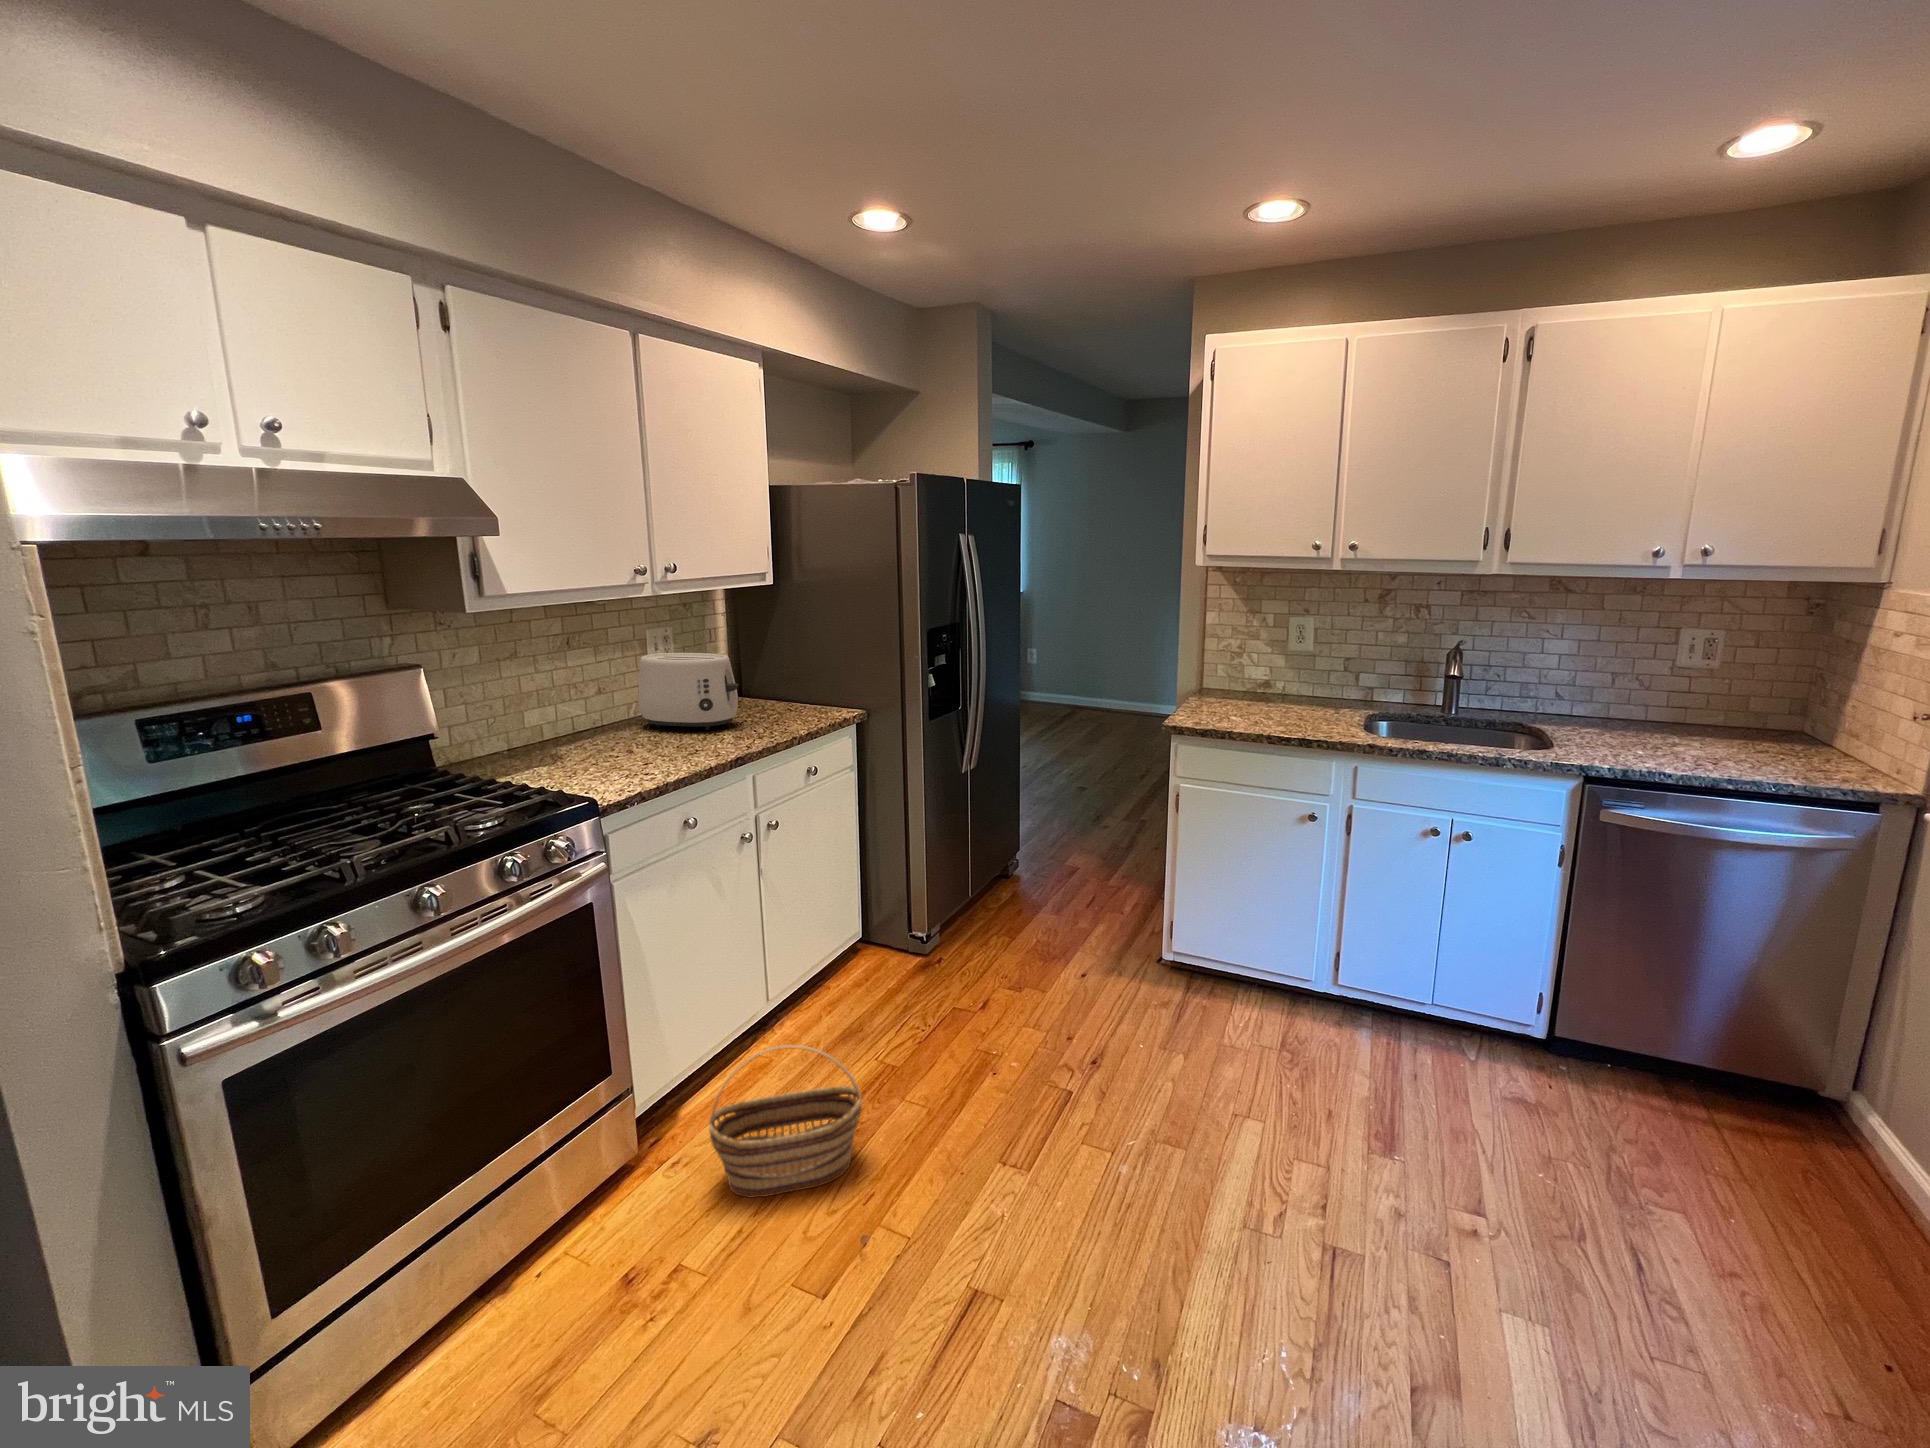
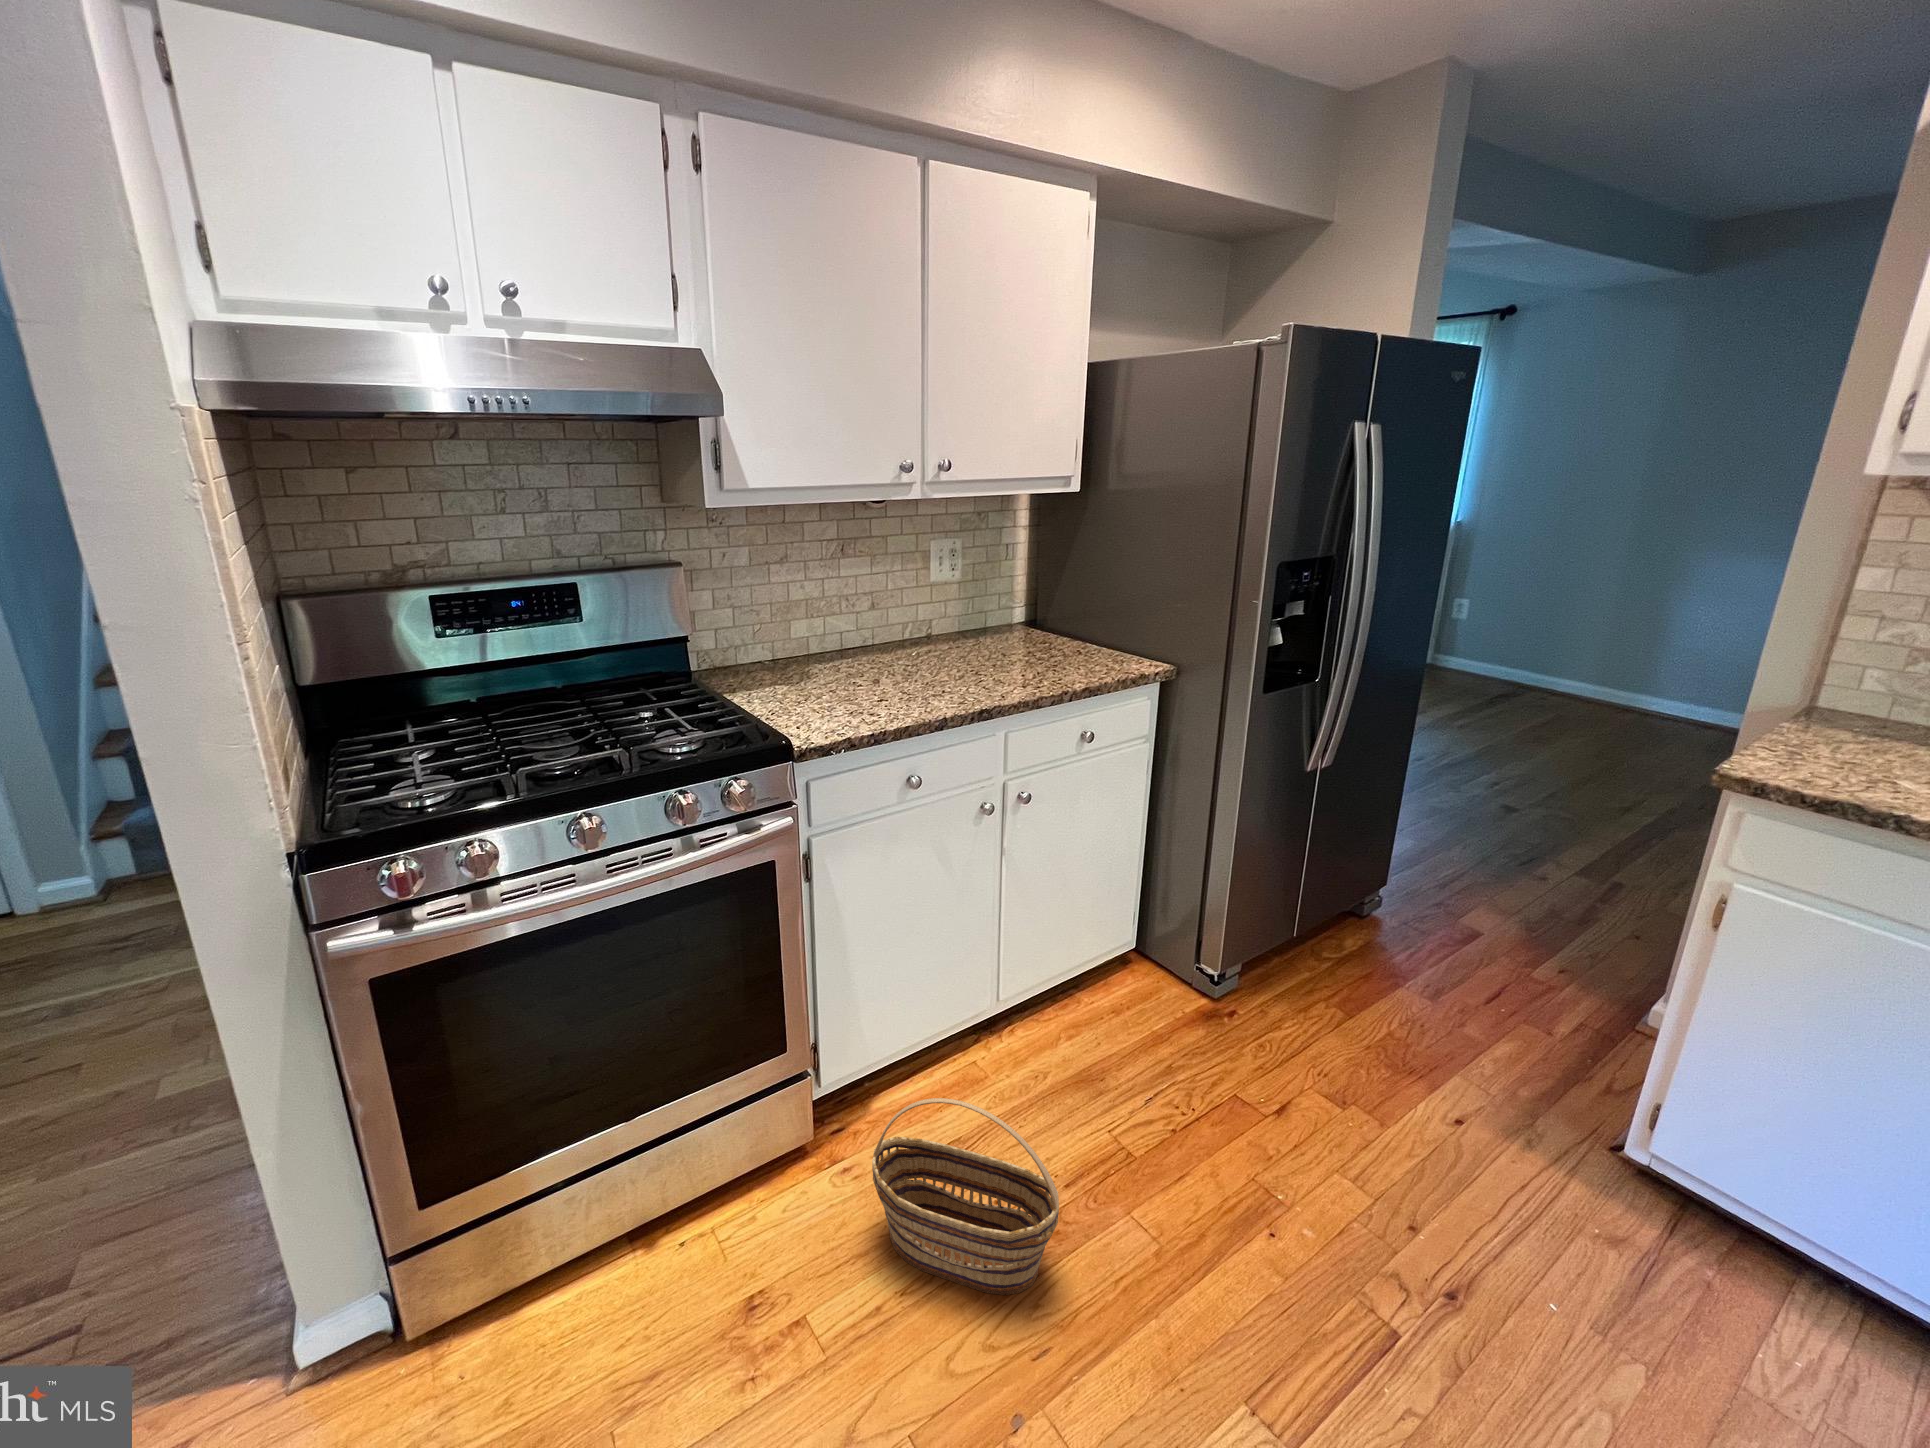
toaster: present [638,653,739,730] -> none [903,569,1008,666]

